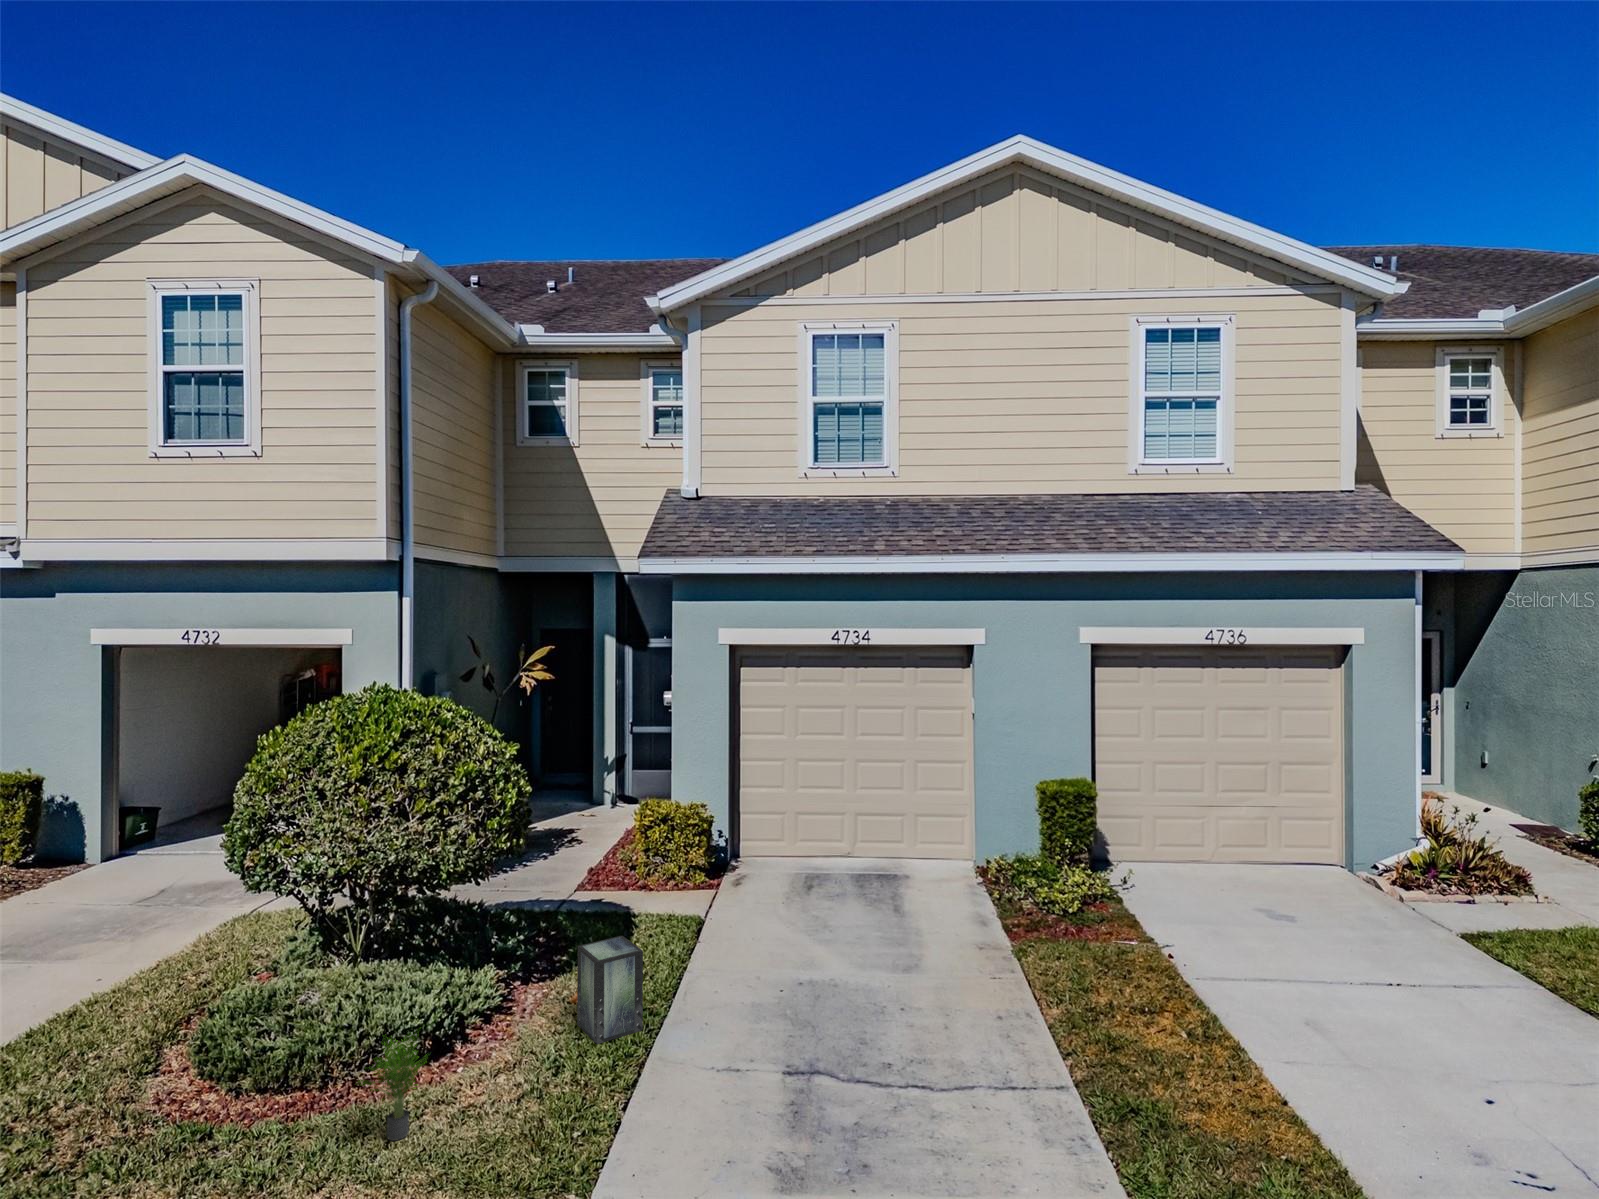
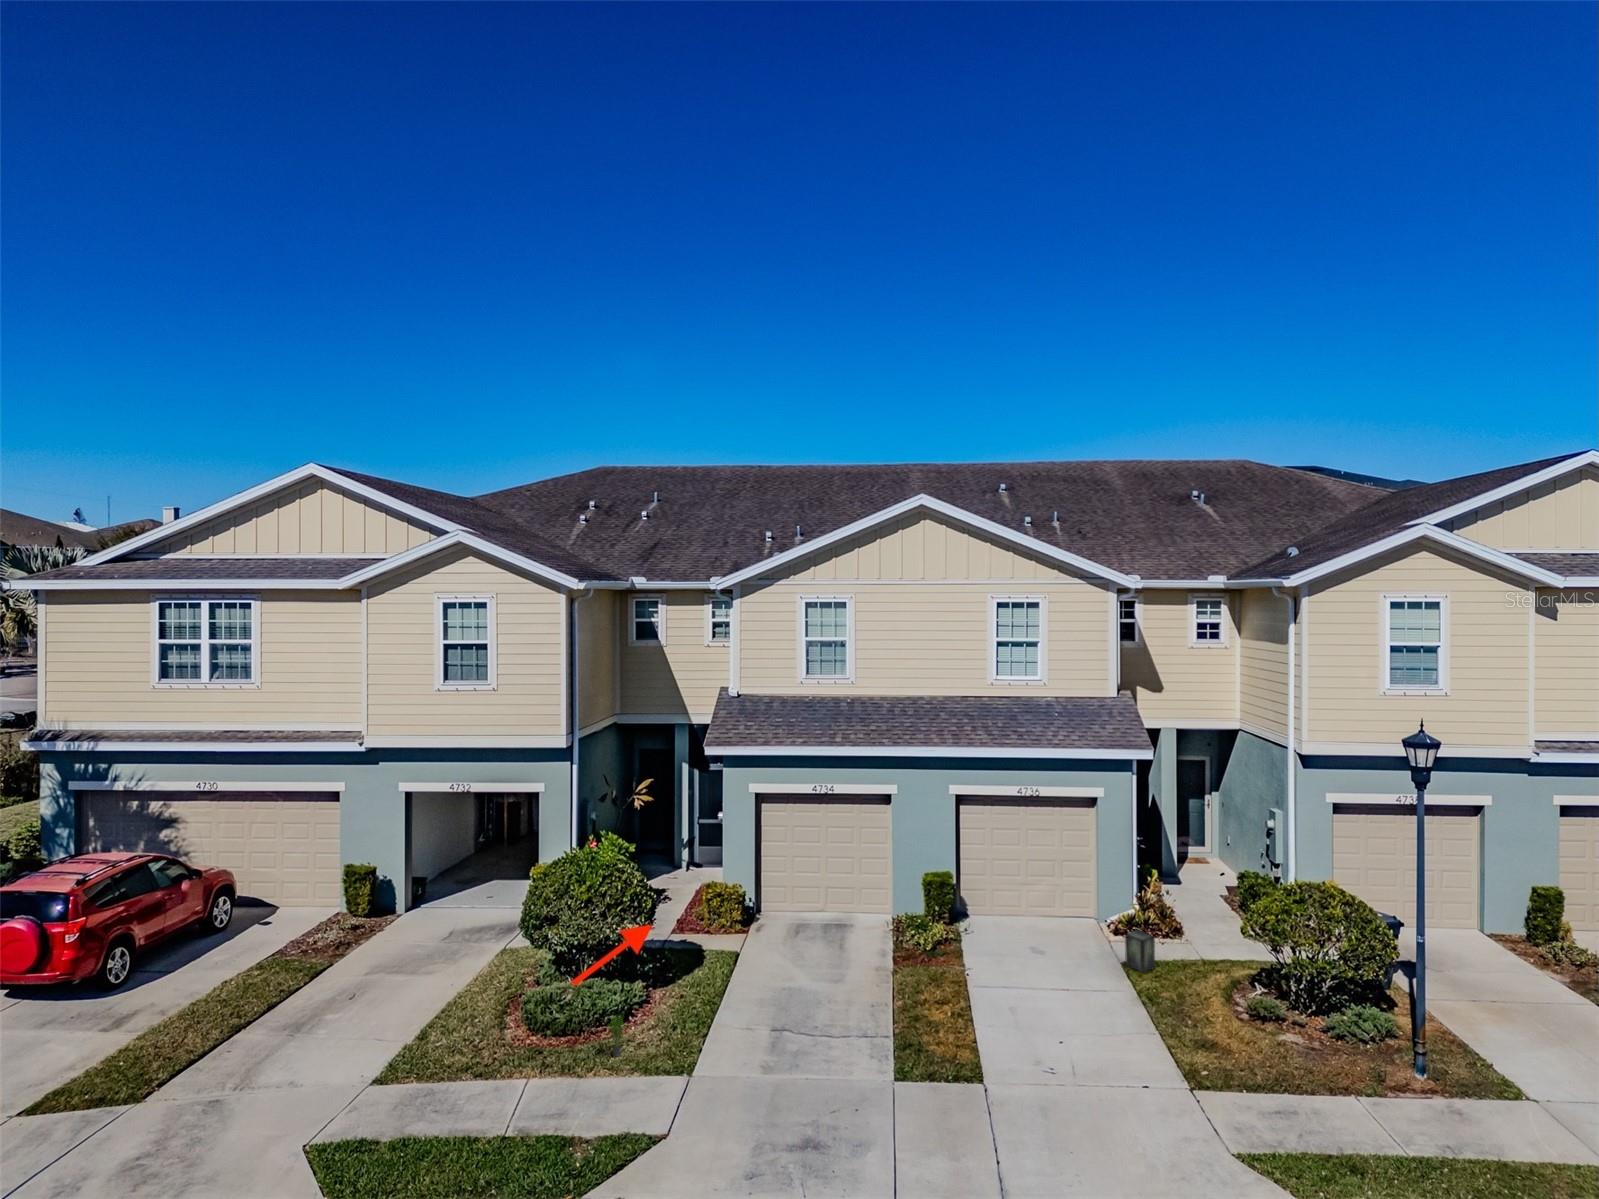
storage box: present [577,936,643,1044] -> present [1125,930,1155,973]

